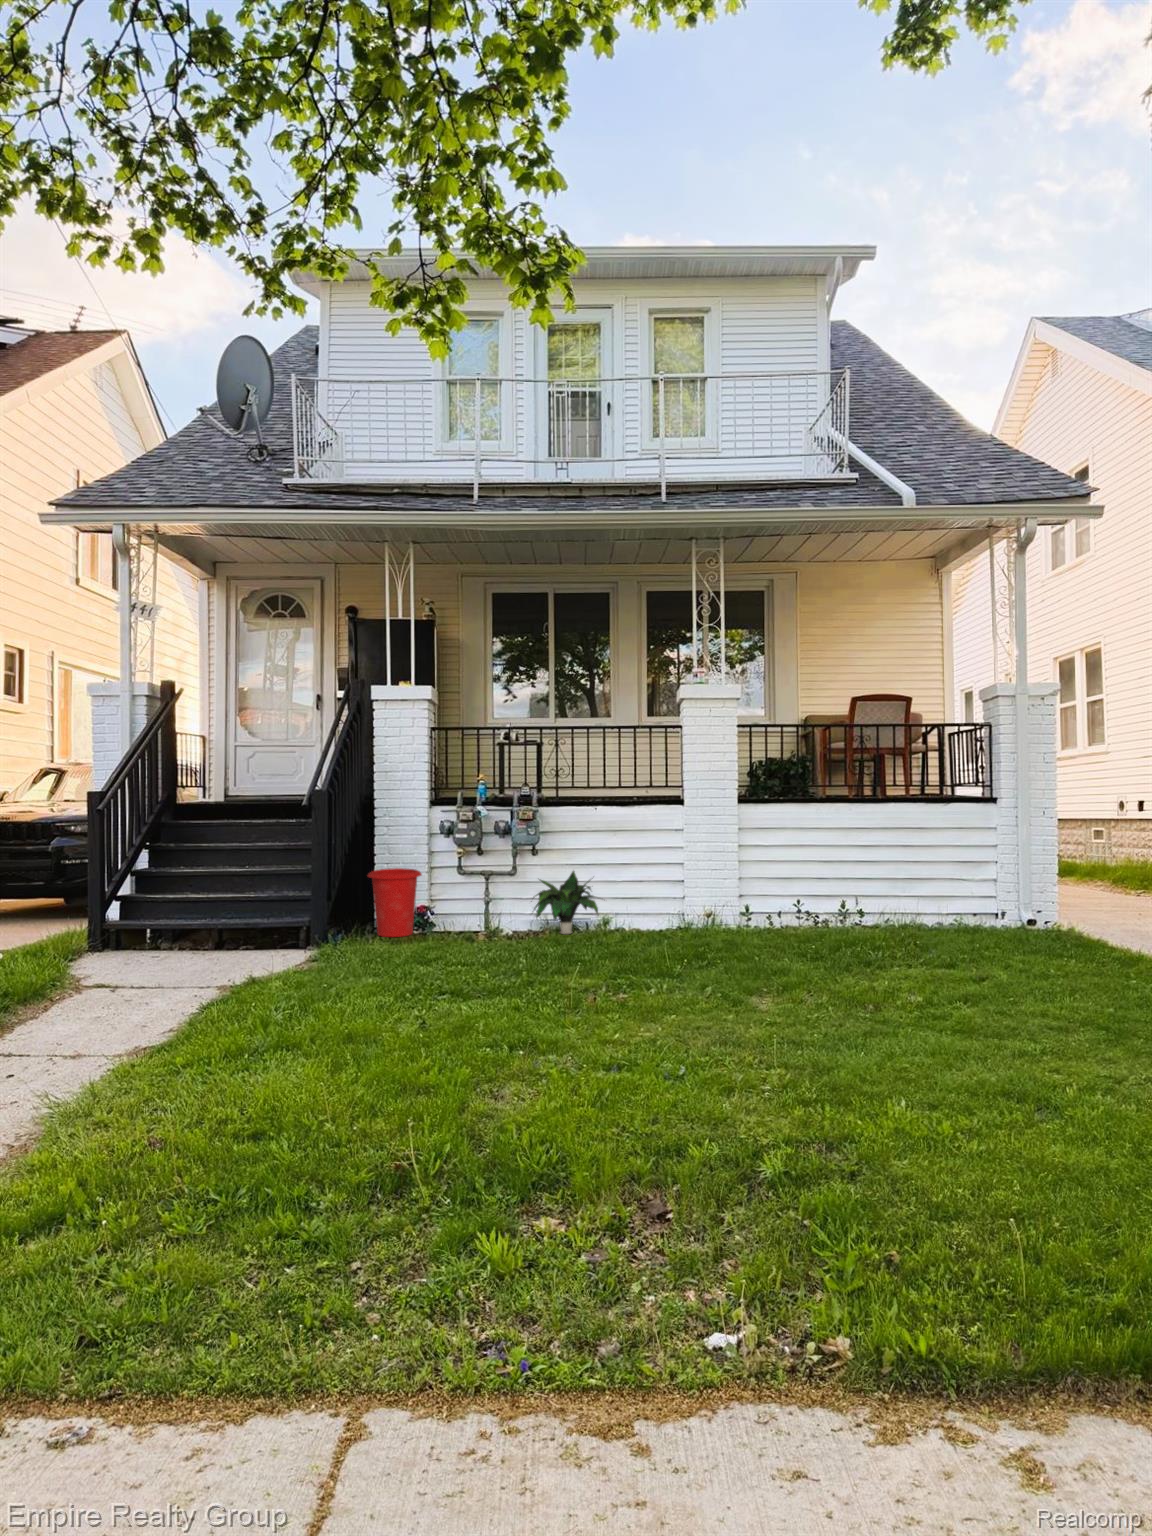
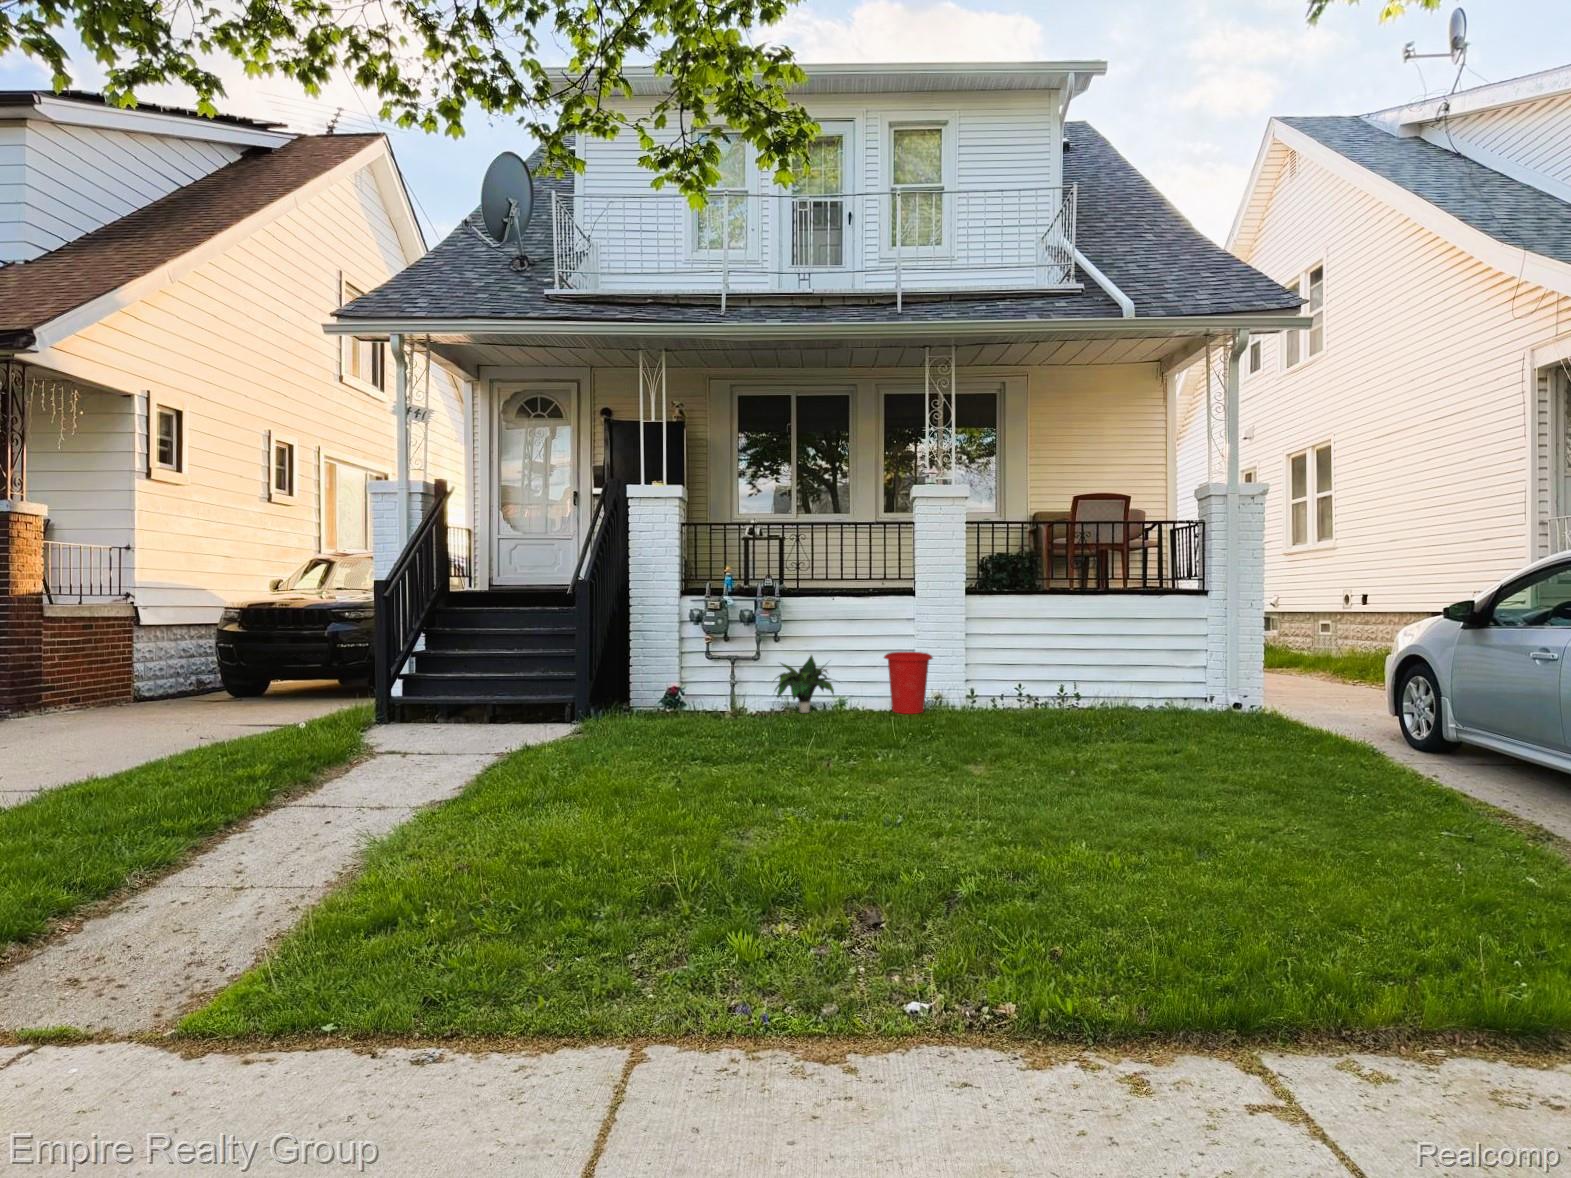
waste bin: present [368,868,422,937] -> present [884,652,933,714]

